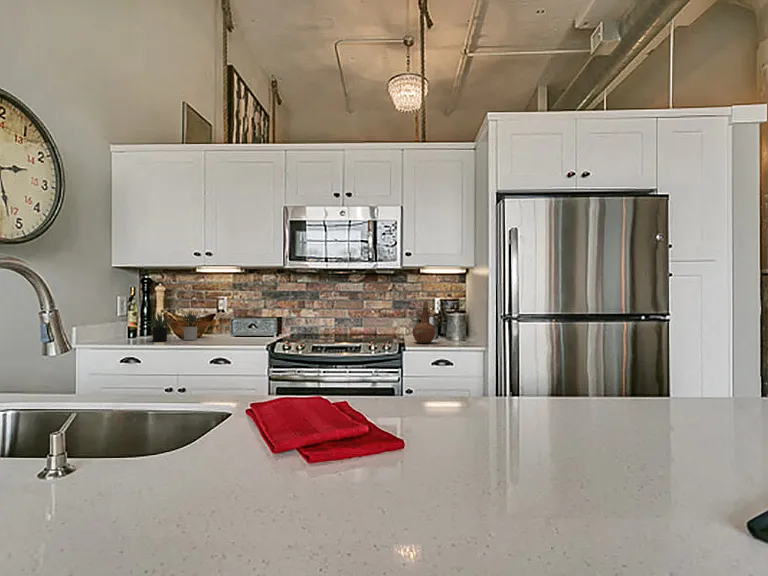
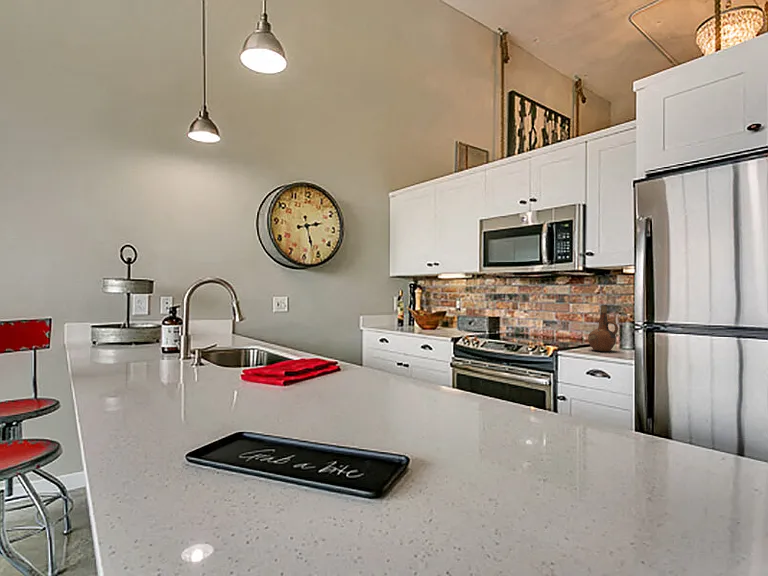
succulent plant: present [148,310,202,342] -> none [390,306,431,330]

